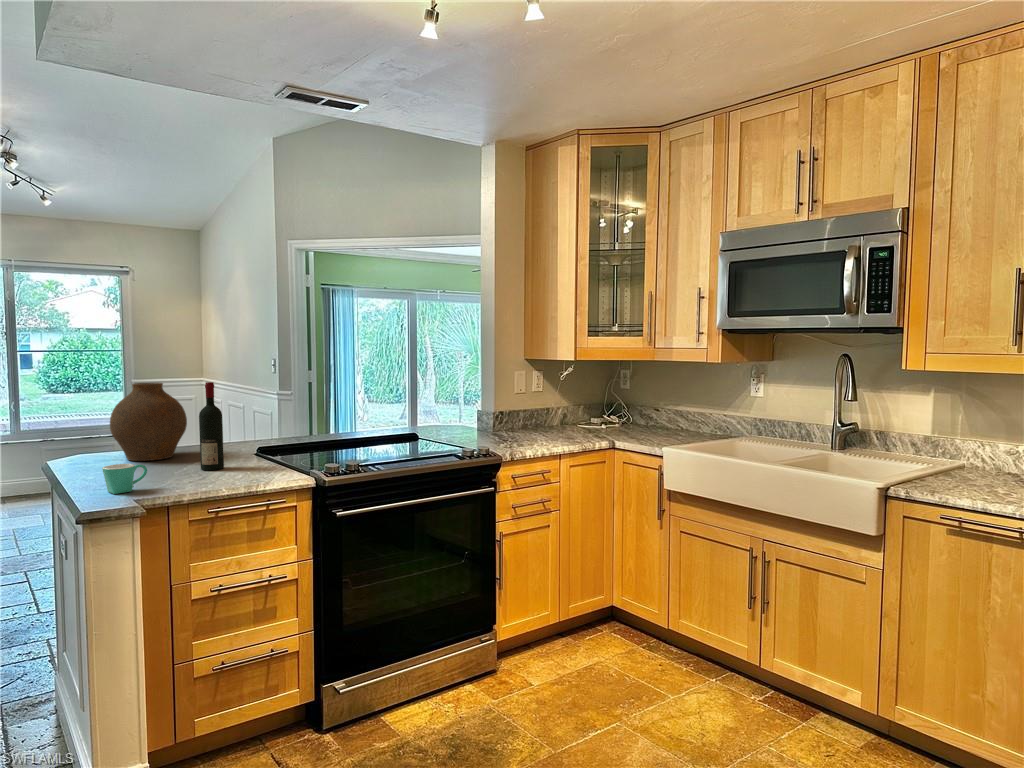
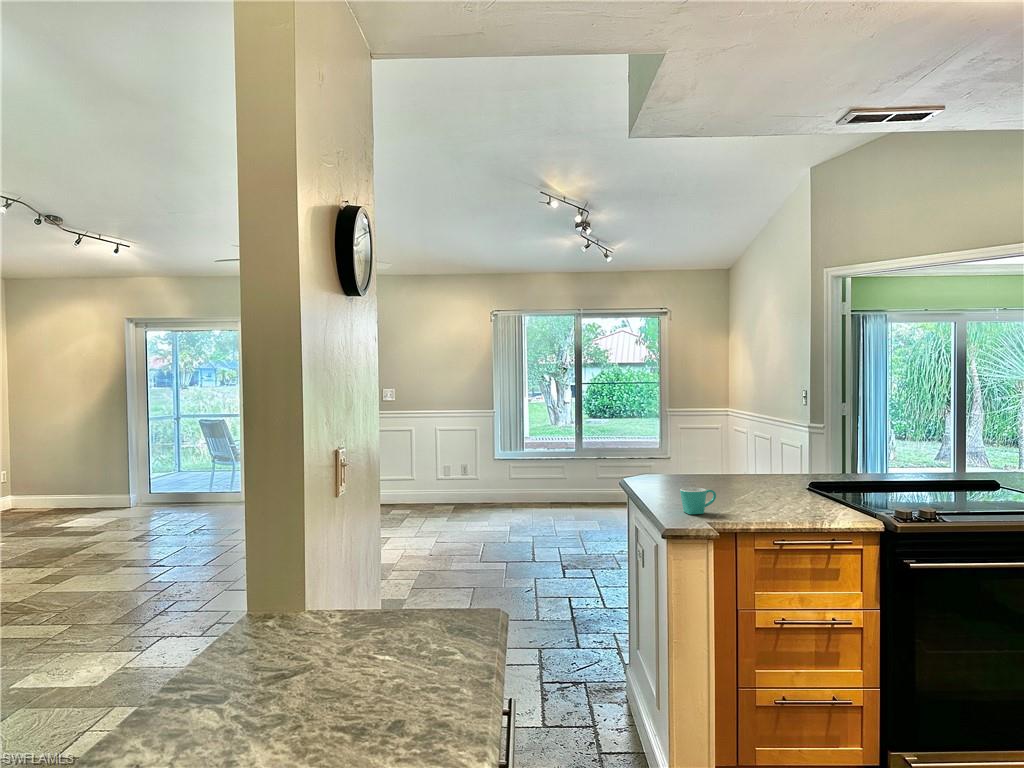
wine bottle: present [199,382,224,470] -> none [758,415,781,502]
vase: present [110,383,187,461] -> none [675,413,741,486]

